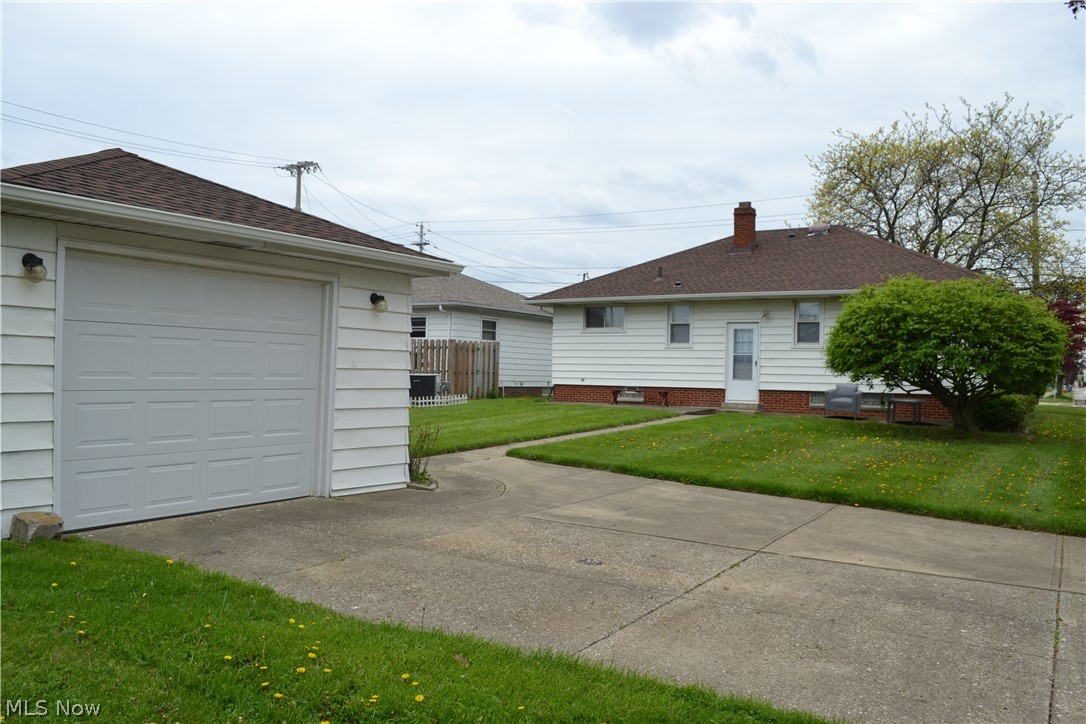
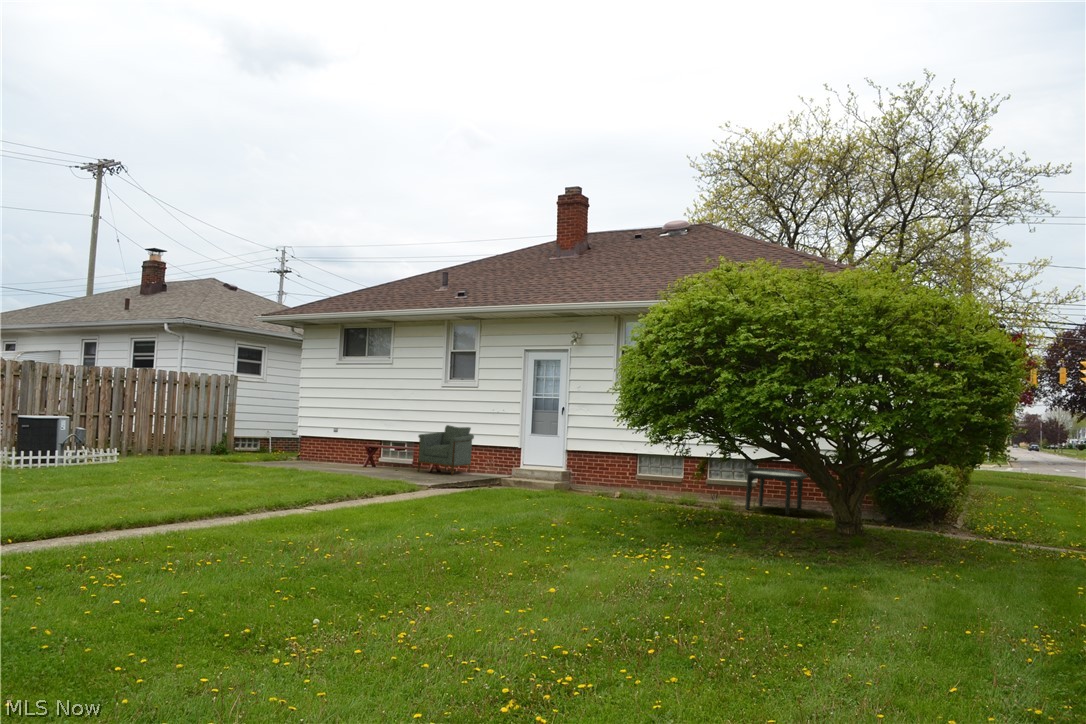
armchair: present [824,384,862,419] -> present [418,425,474,476]

